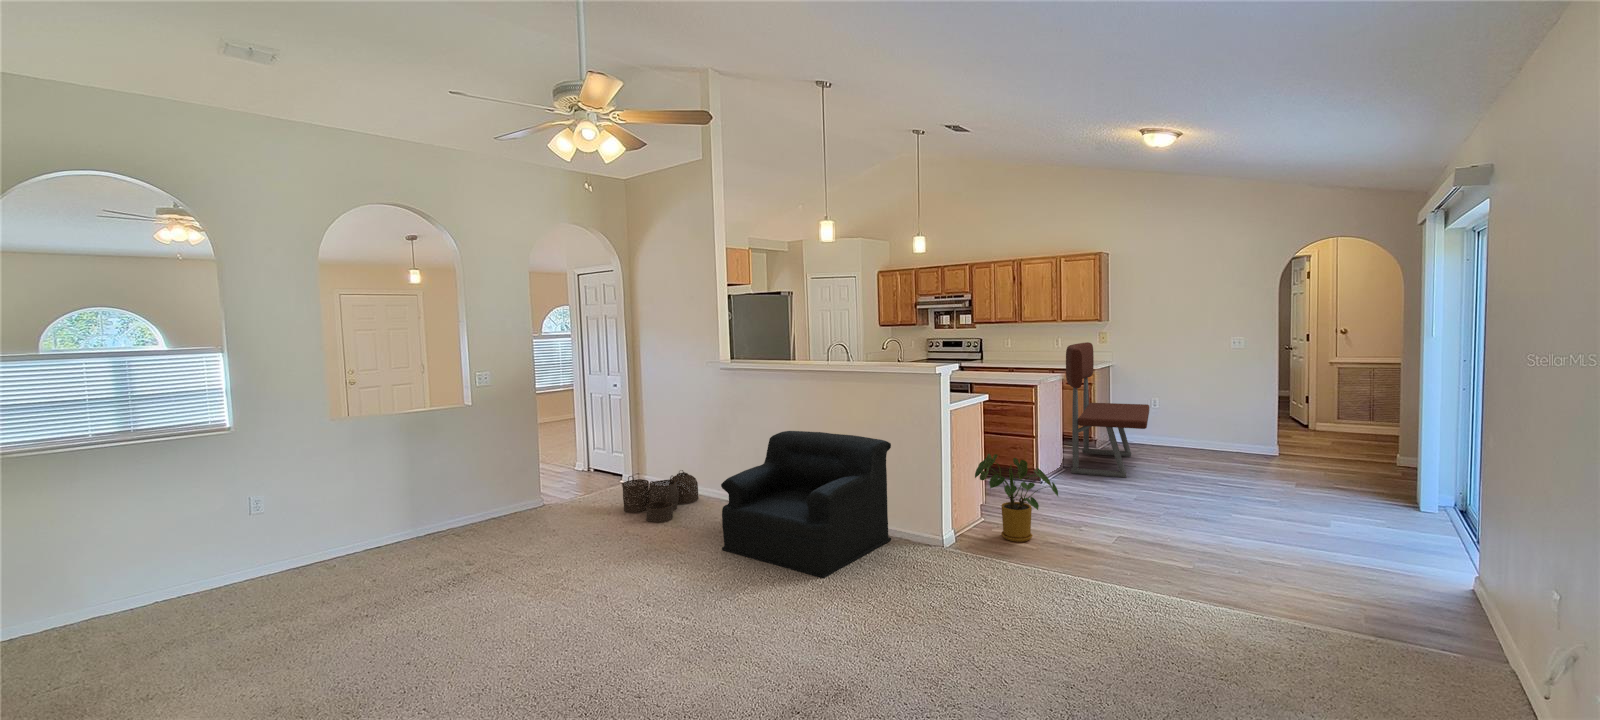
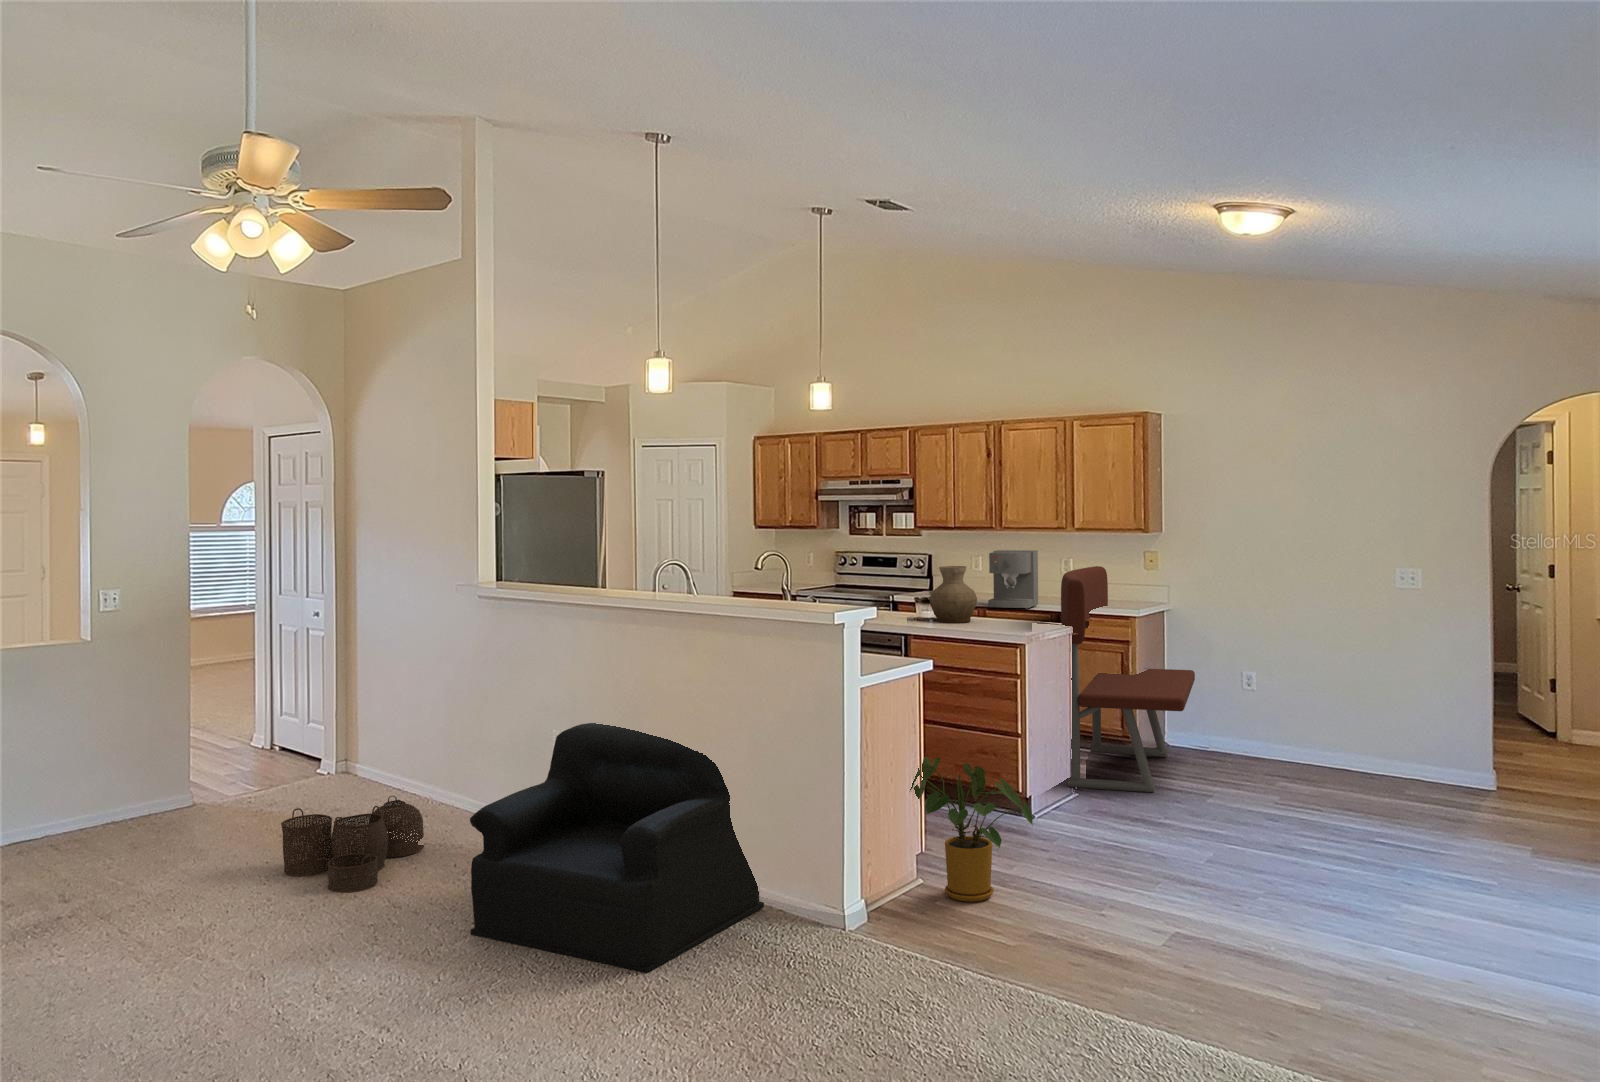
coffee maker: none [1018,334,1049,368] -> present [988,550,1038,609]
vase: none [985,342,1014,376] -> present [930,566,977,623]

